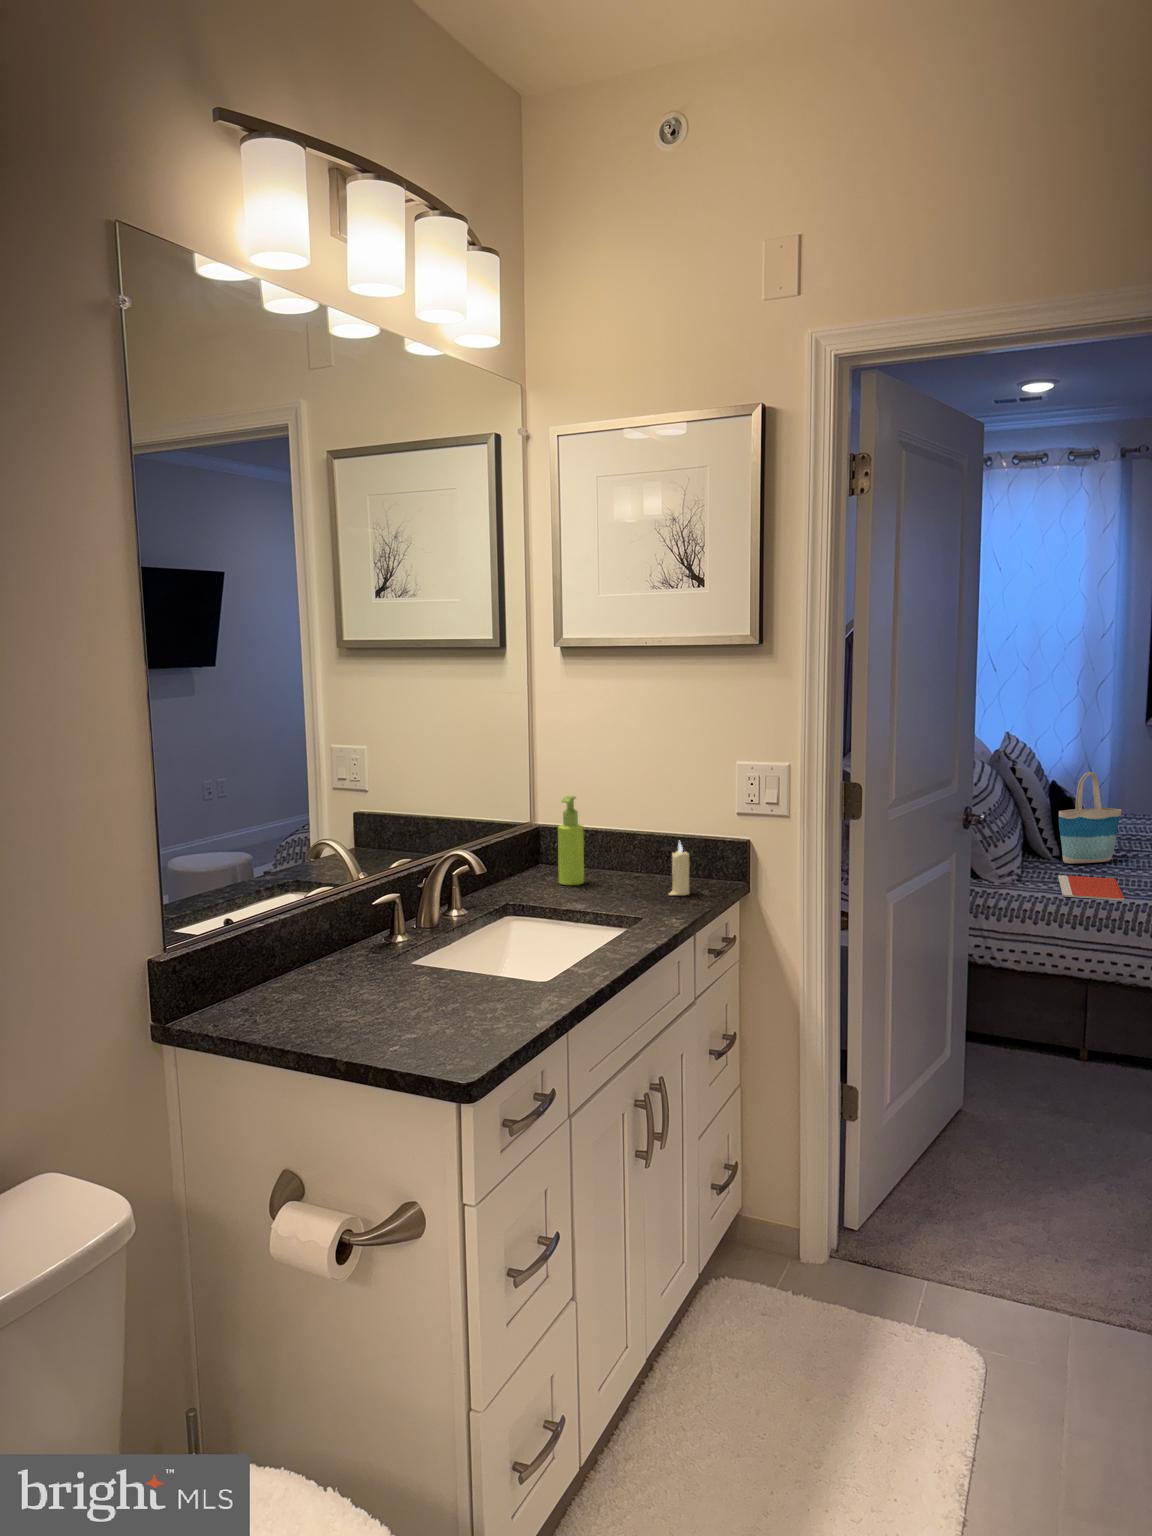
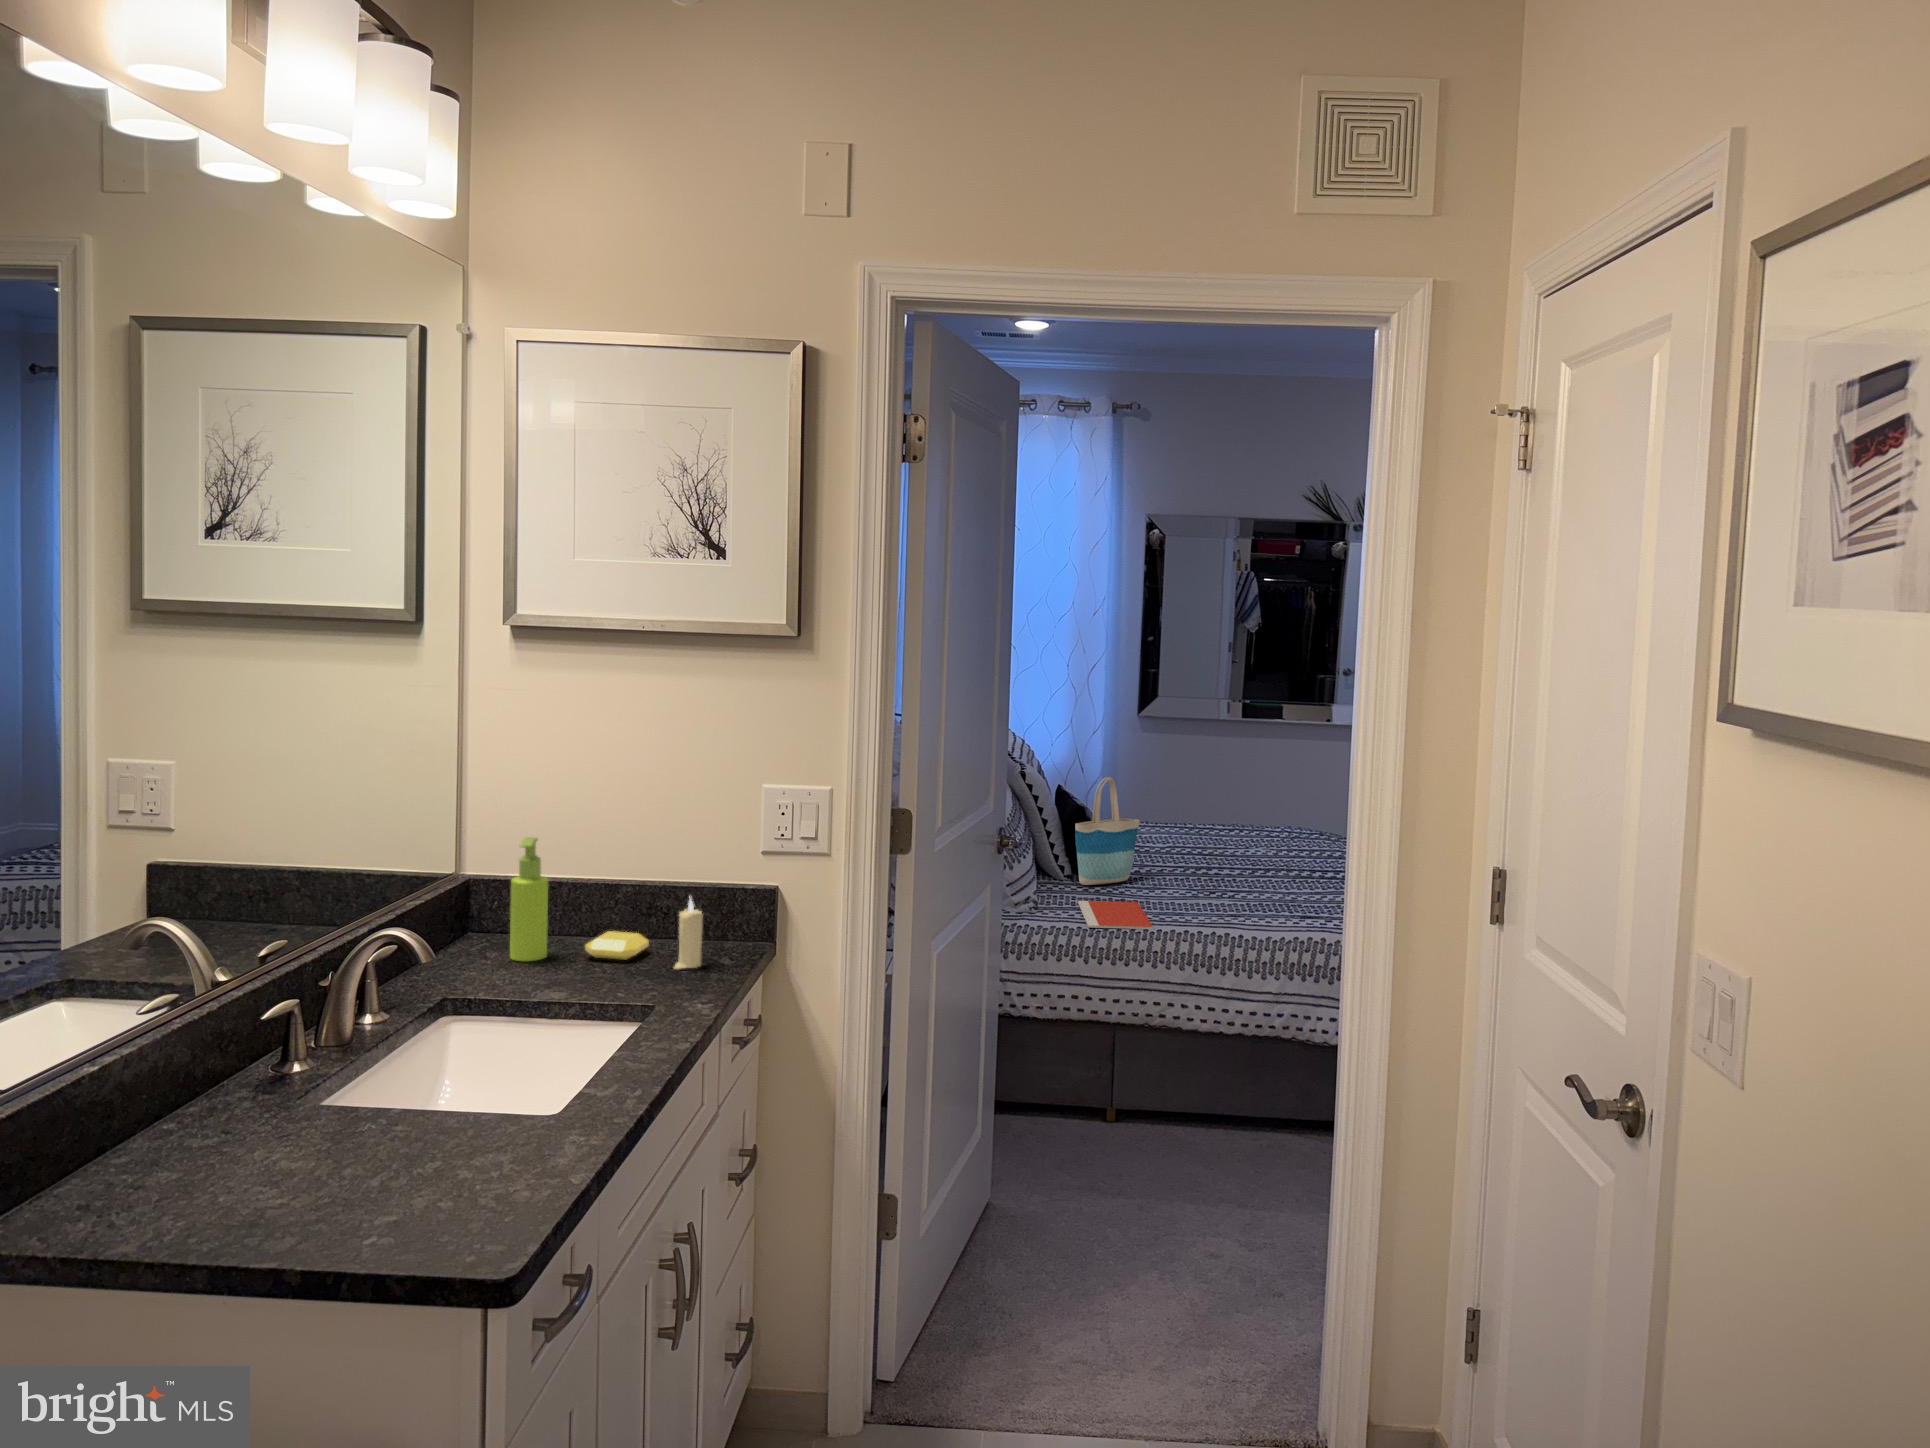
soap bar: none [609,867,655,888] -> present [585,931,649,960]

